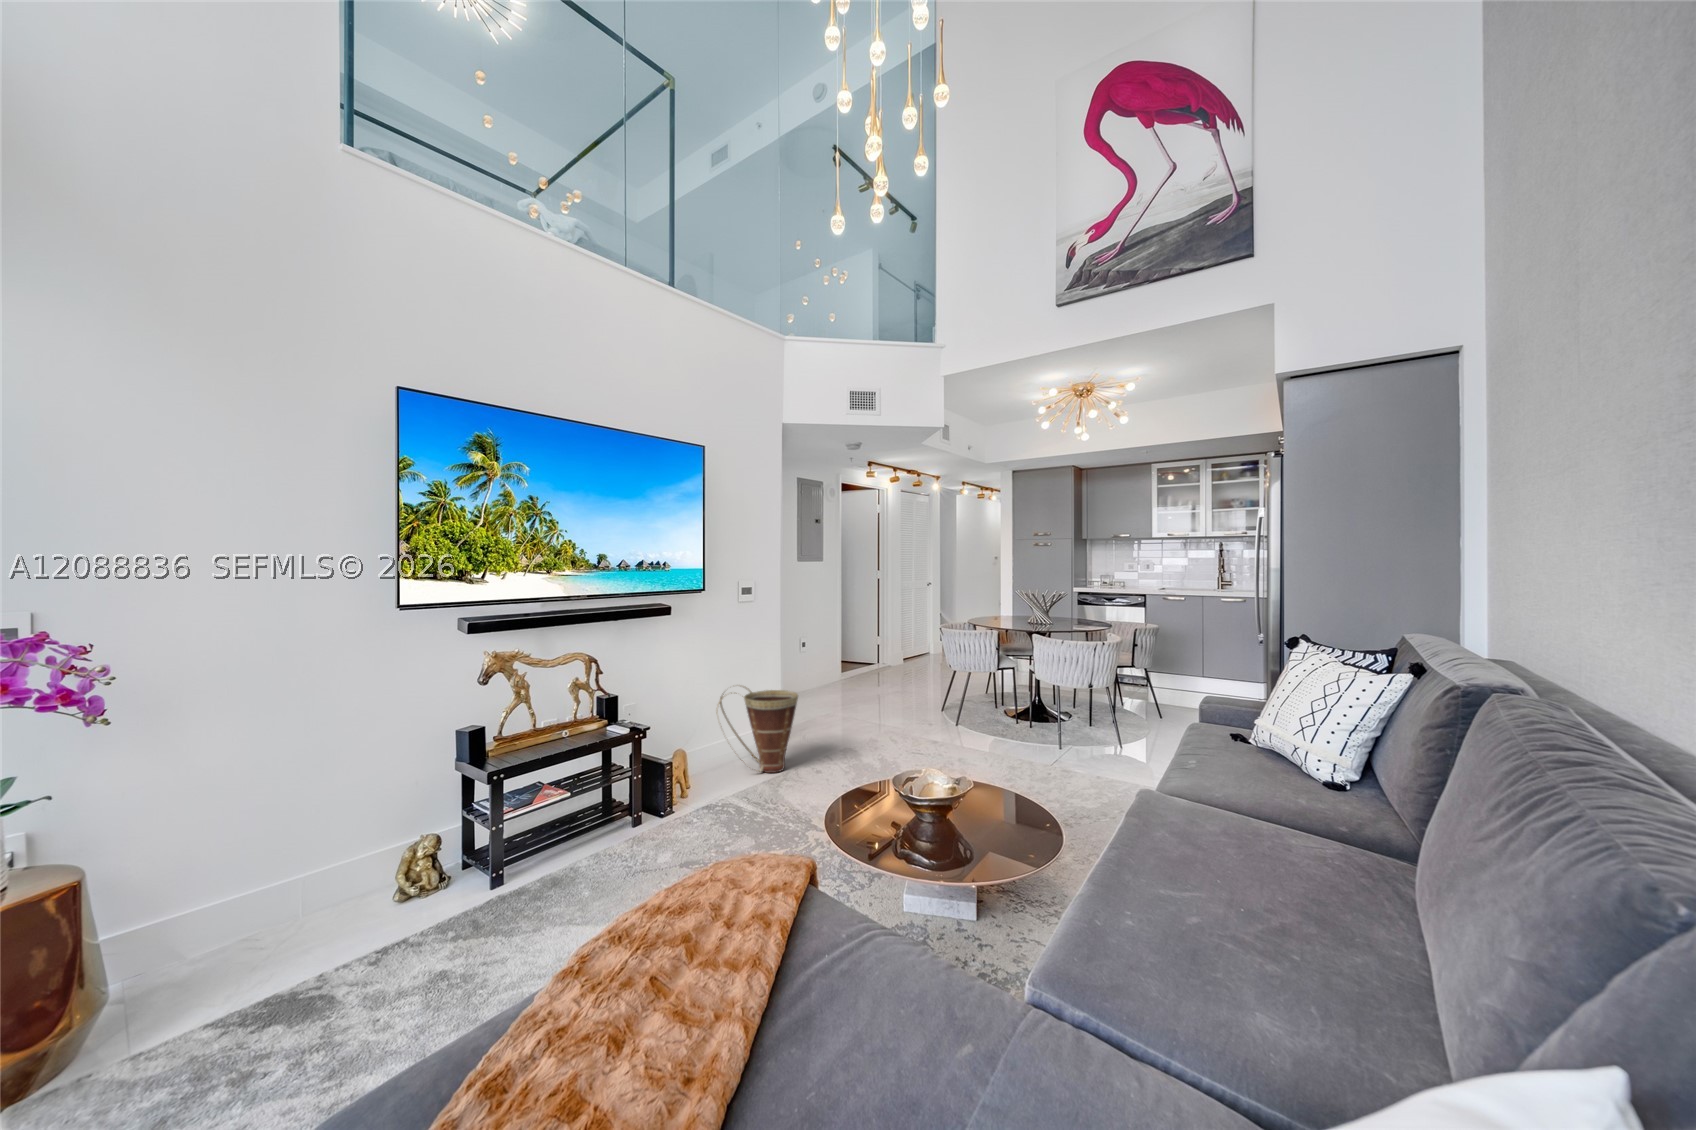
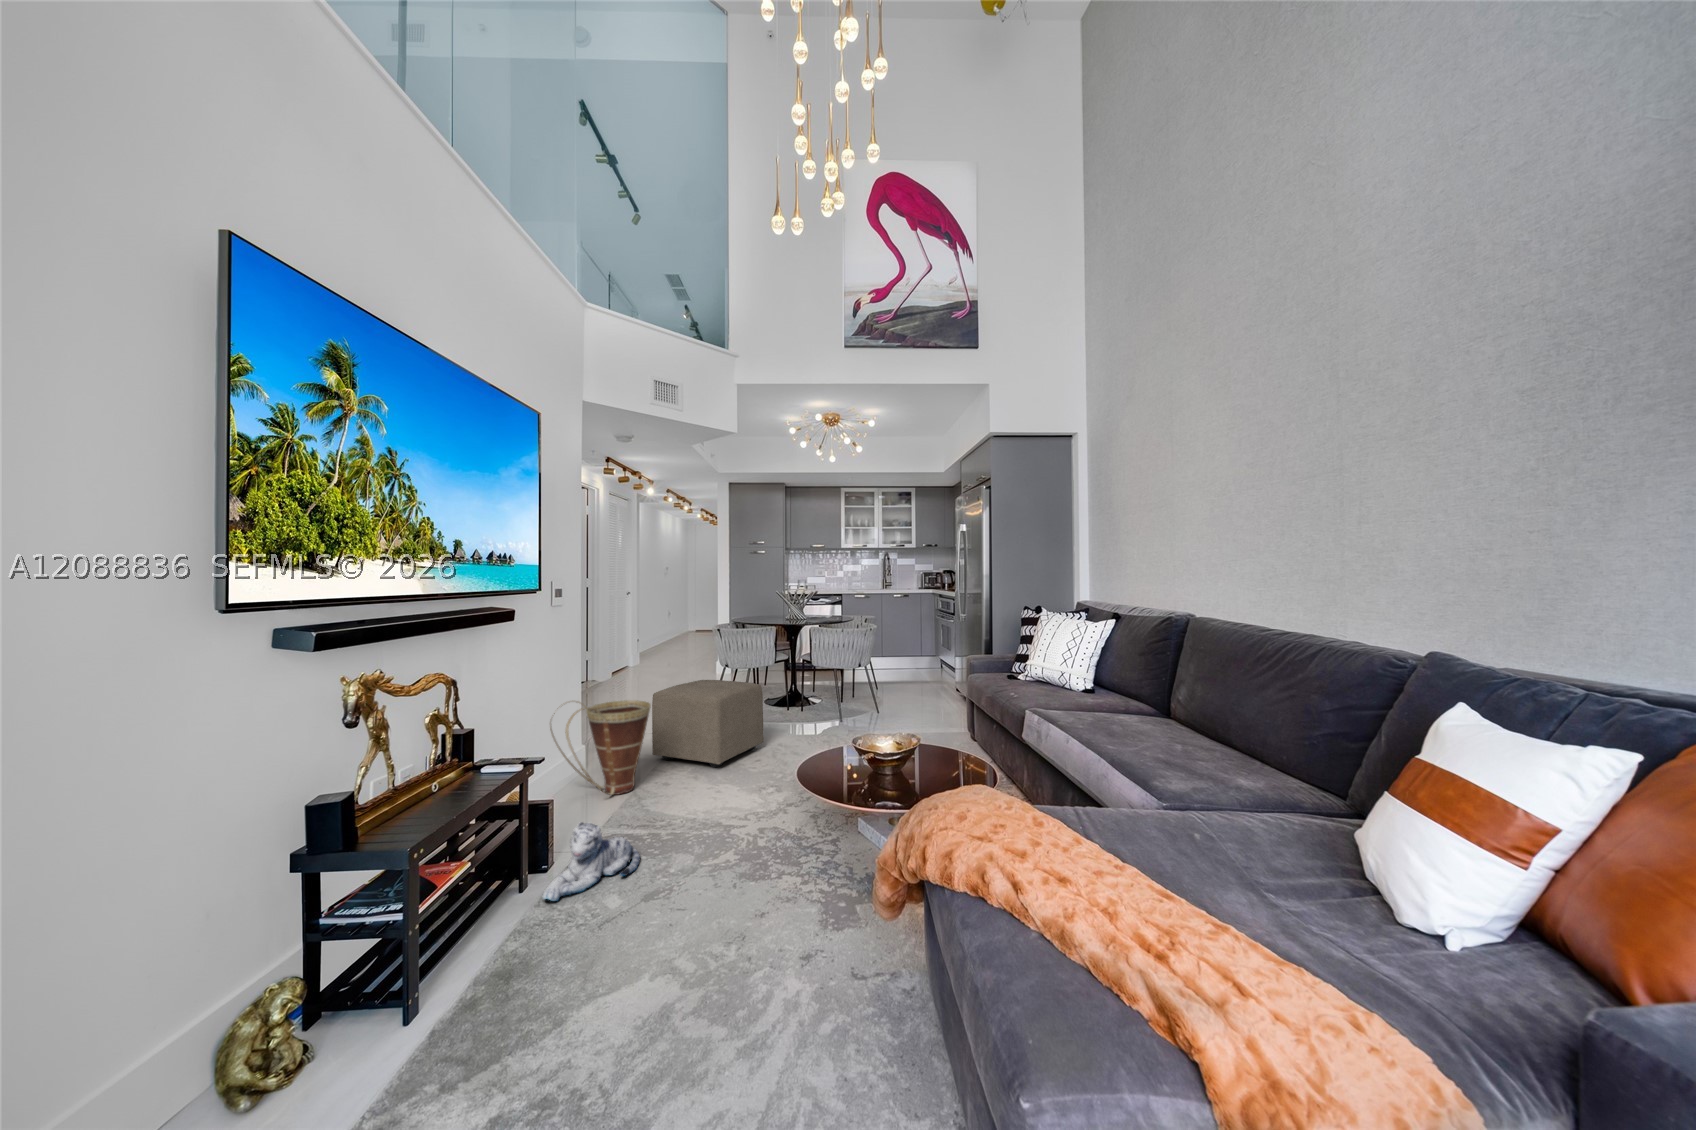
ottoman: none [828,680,933,767] -> present [652,680,763,767]
plush toy: none [621,784,714,841] -> present [543,822,640,901]

